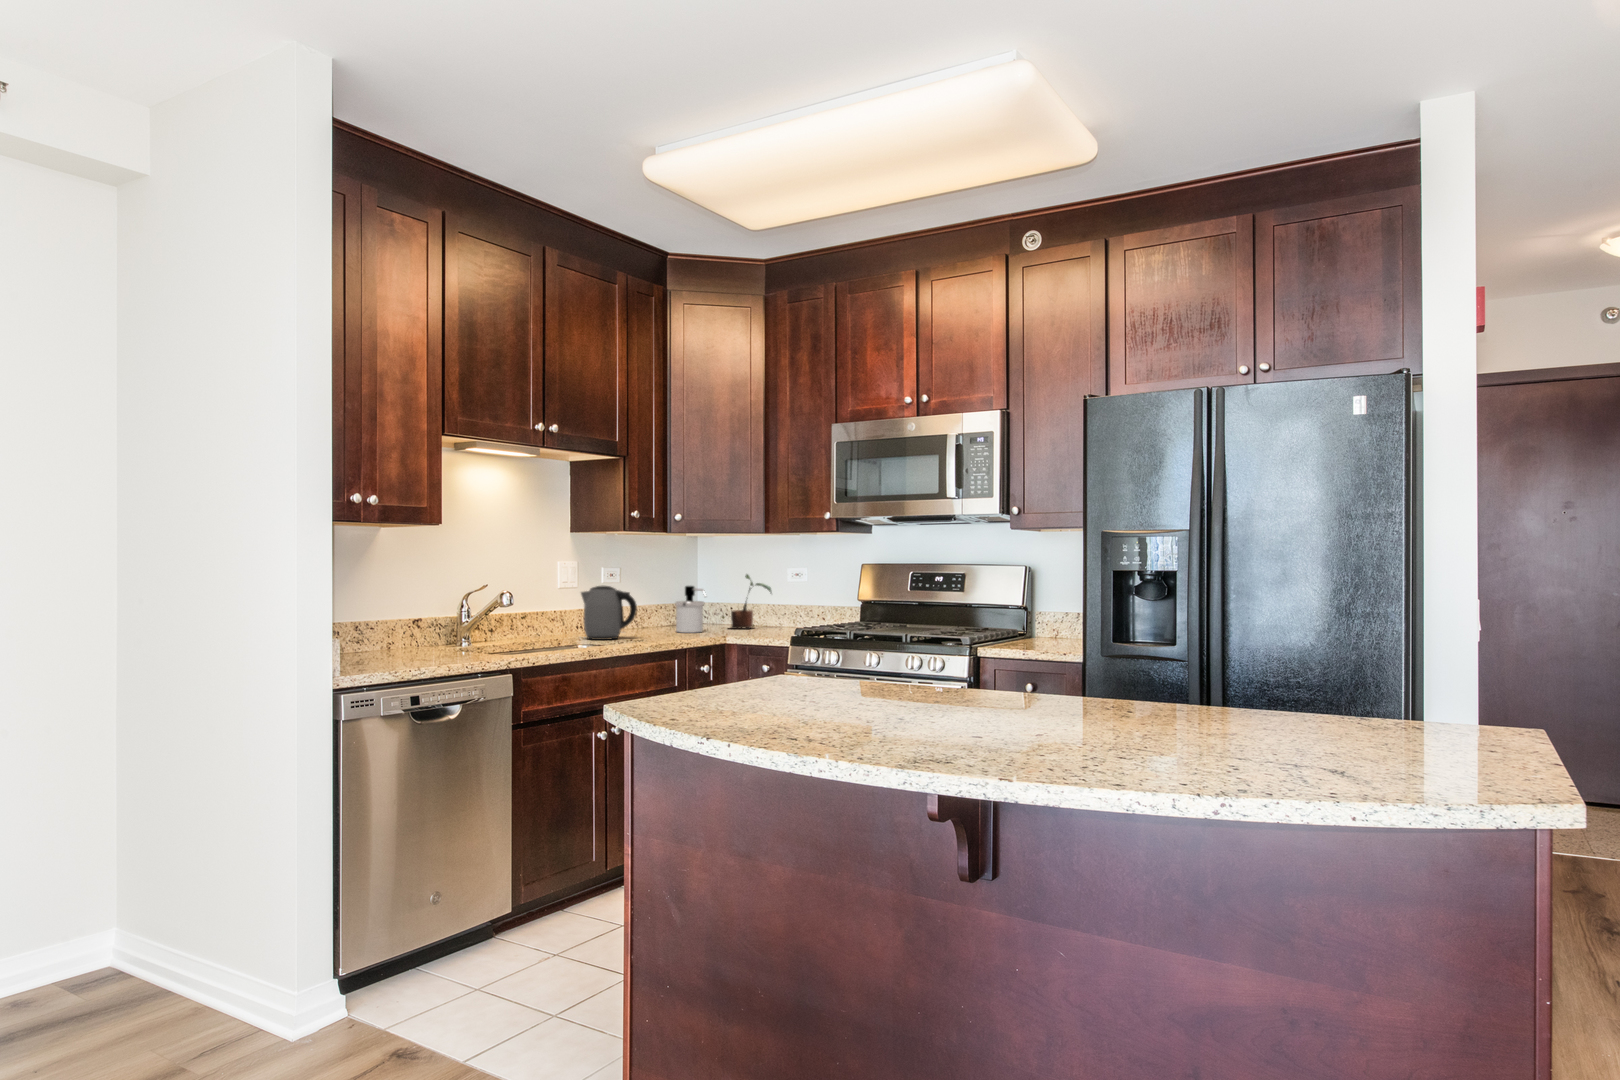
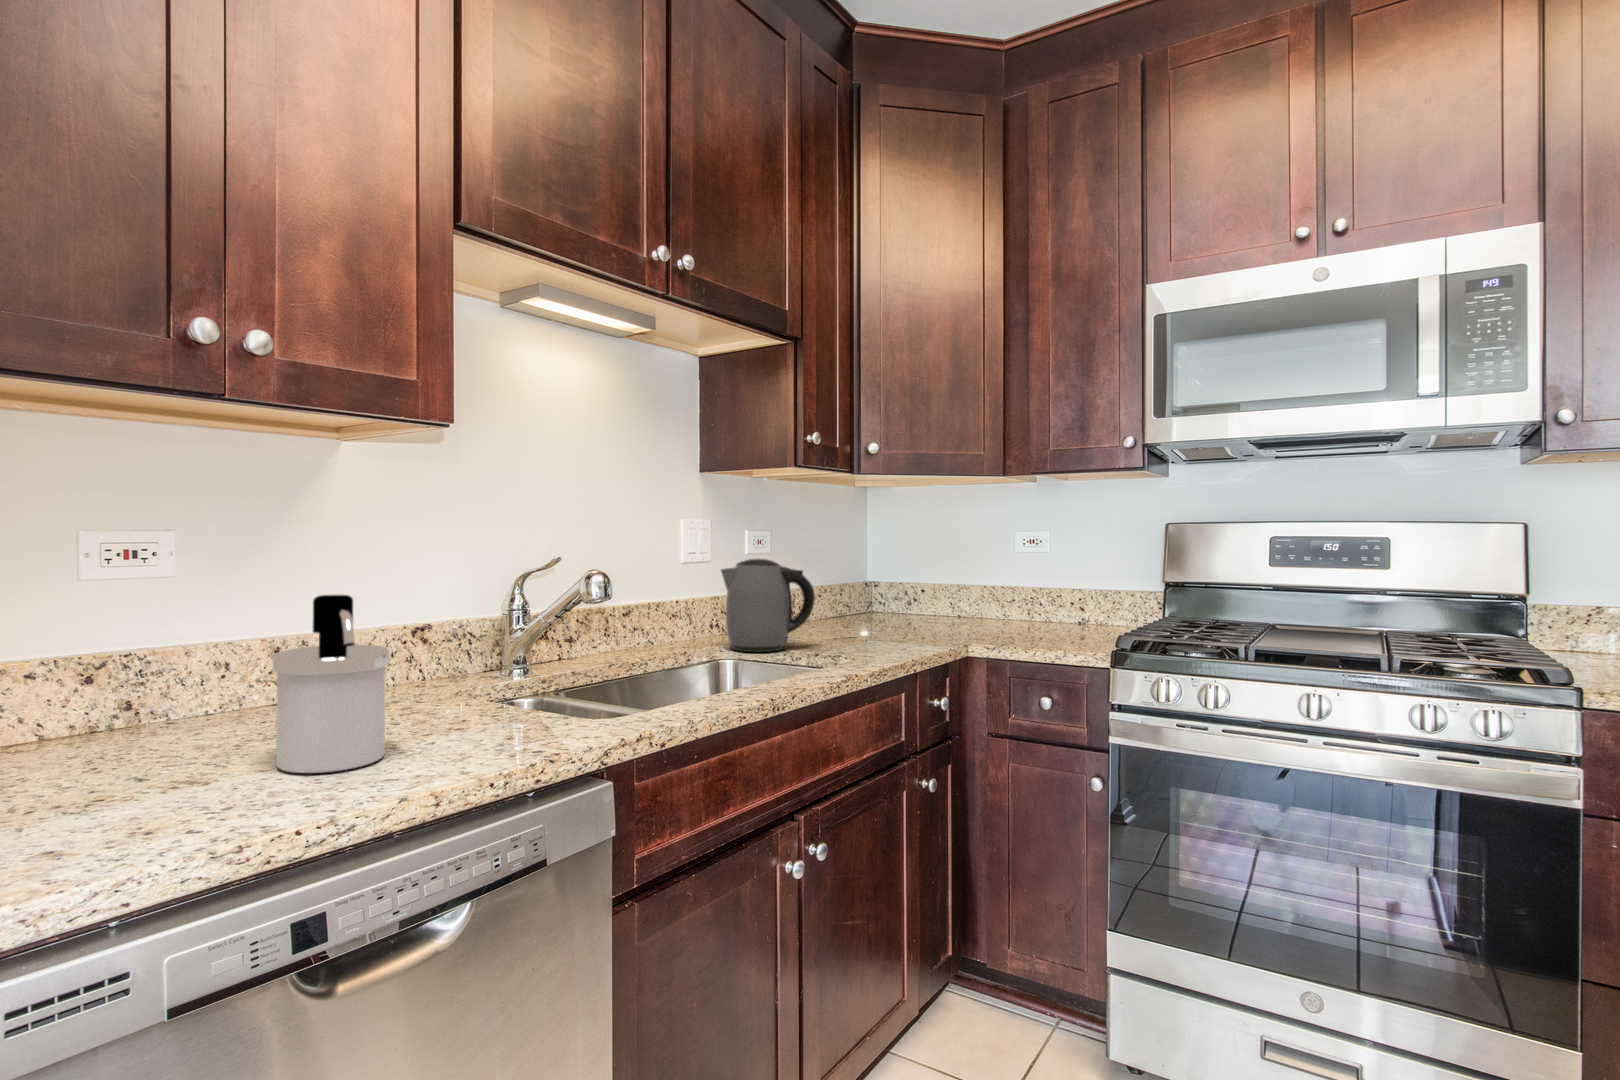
potted plant: present [731,574,771,629] -> none [920,540,989,623]
soap dispenser: present [675,586,706,633] -> present [273,595,390,773]

